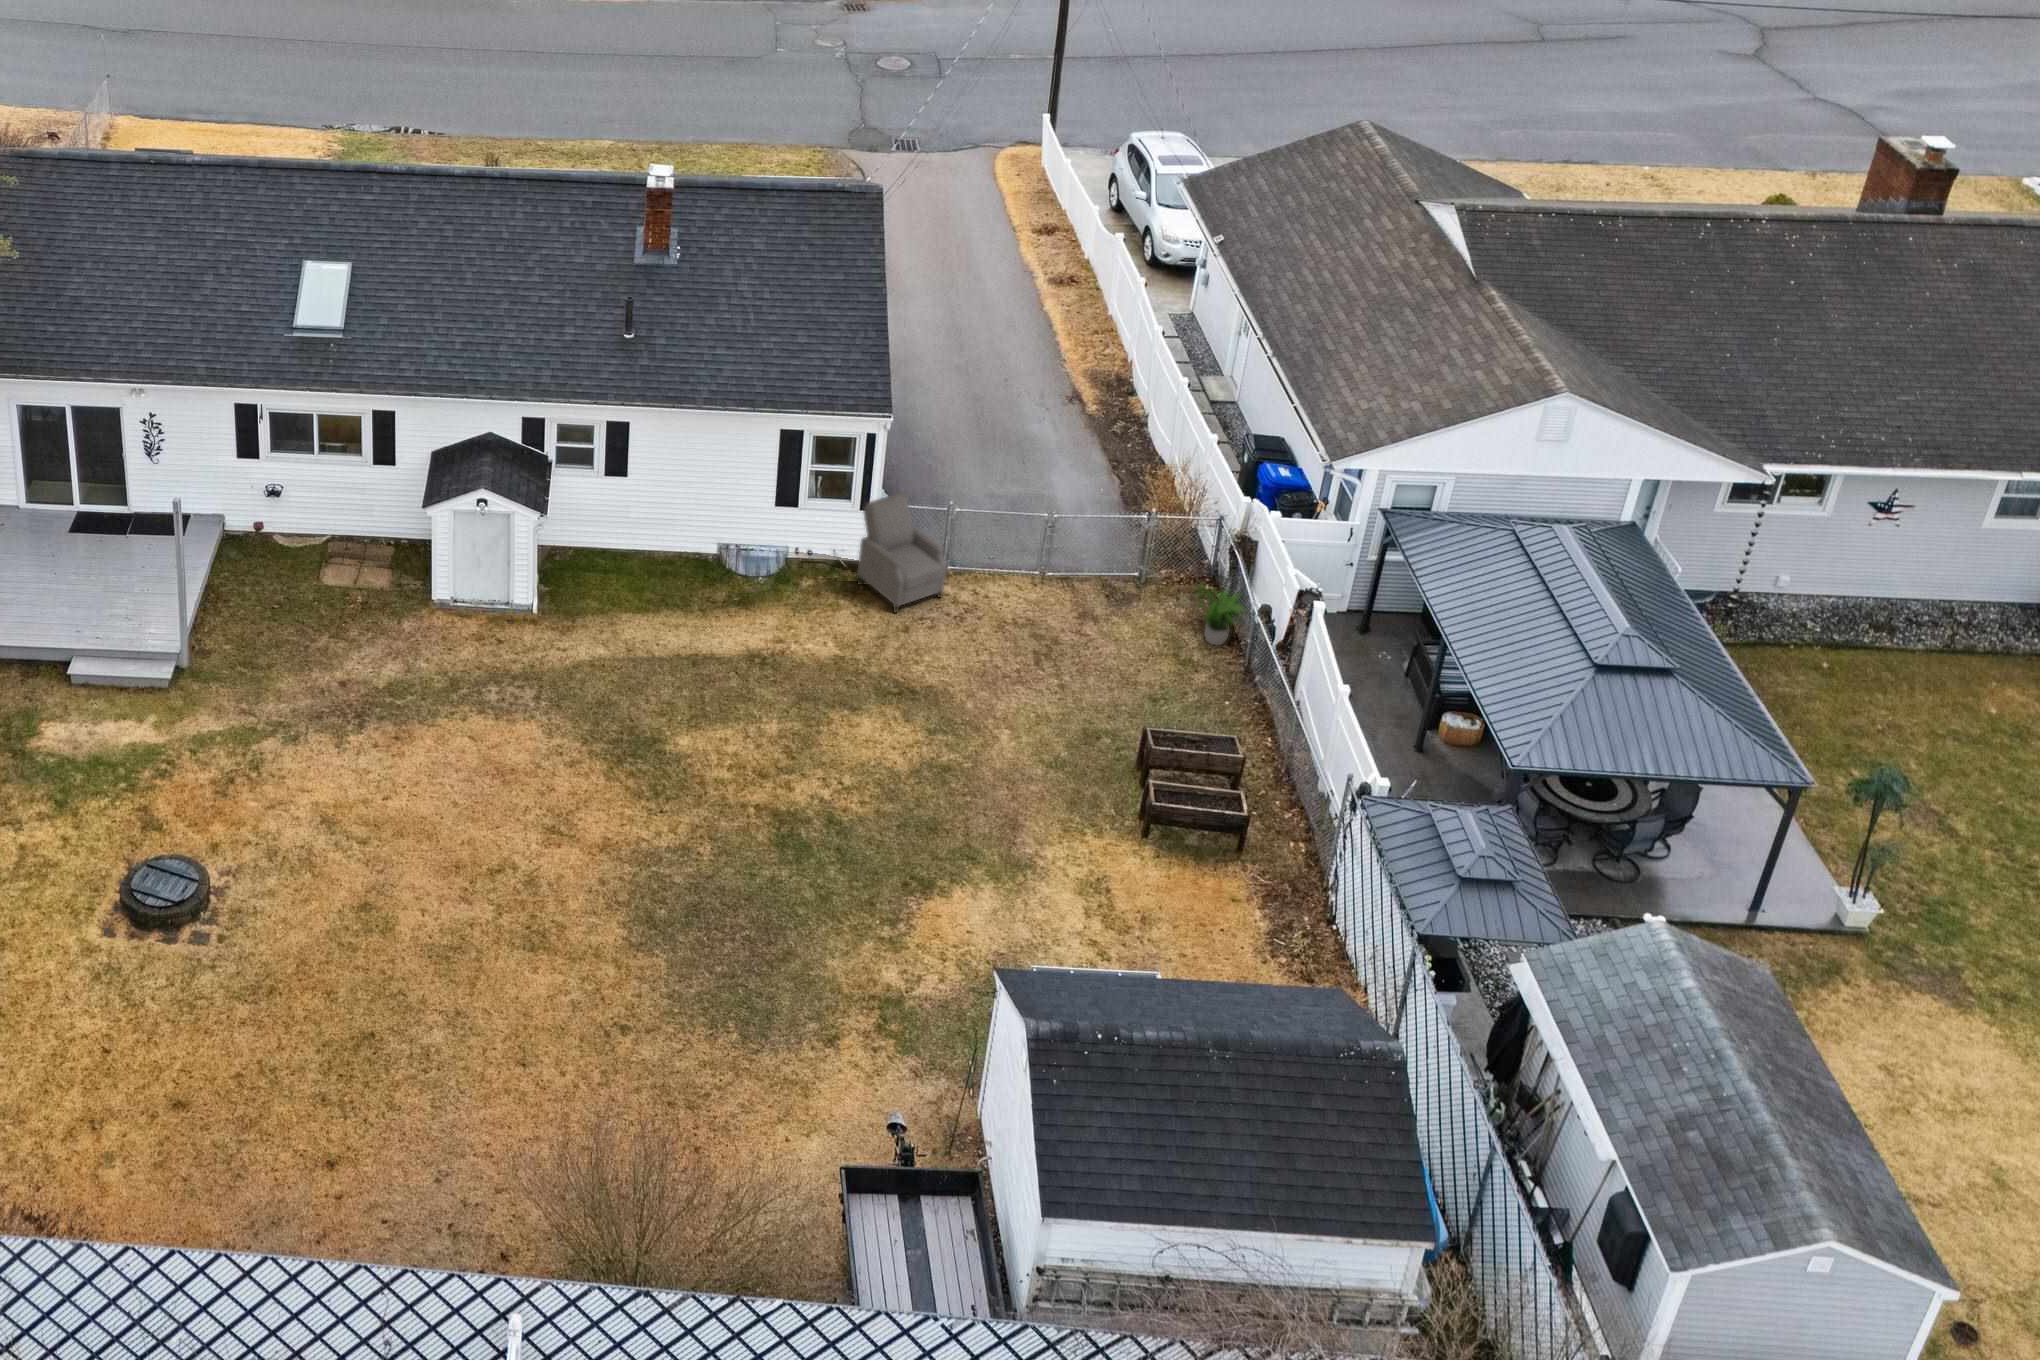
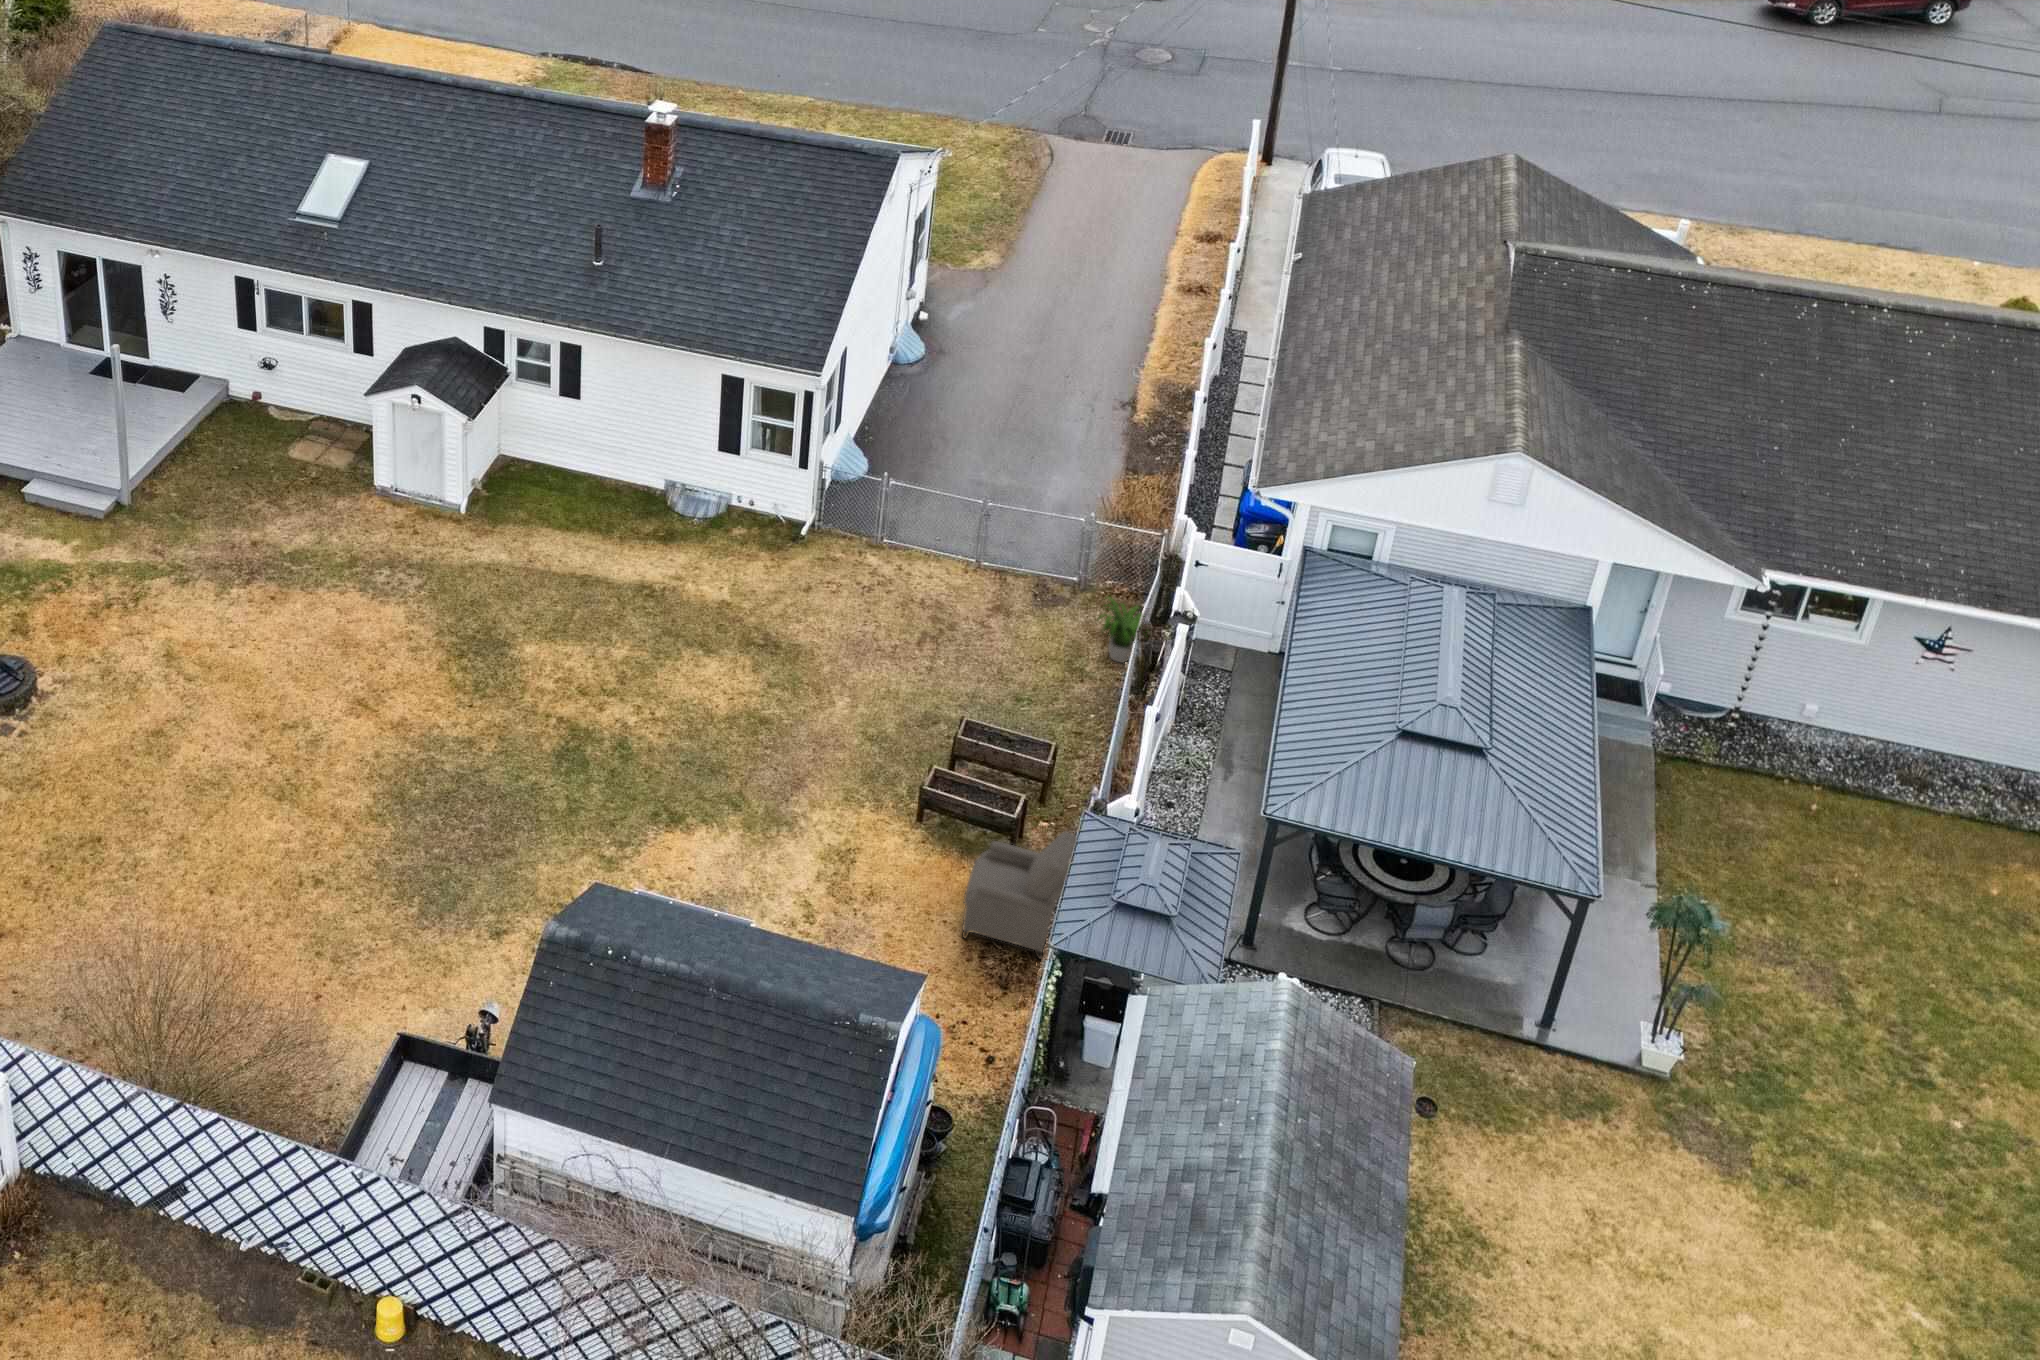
chair: present [857,492,947,613] -> present [962,831,1076,959]

